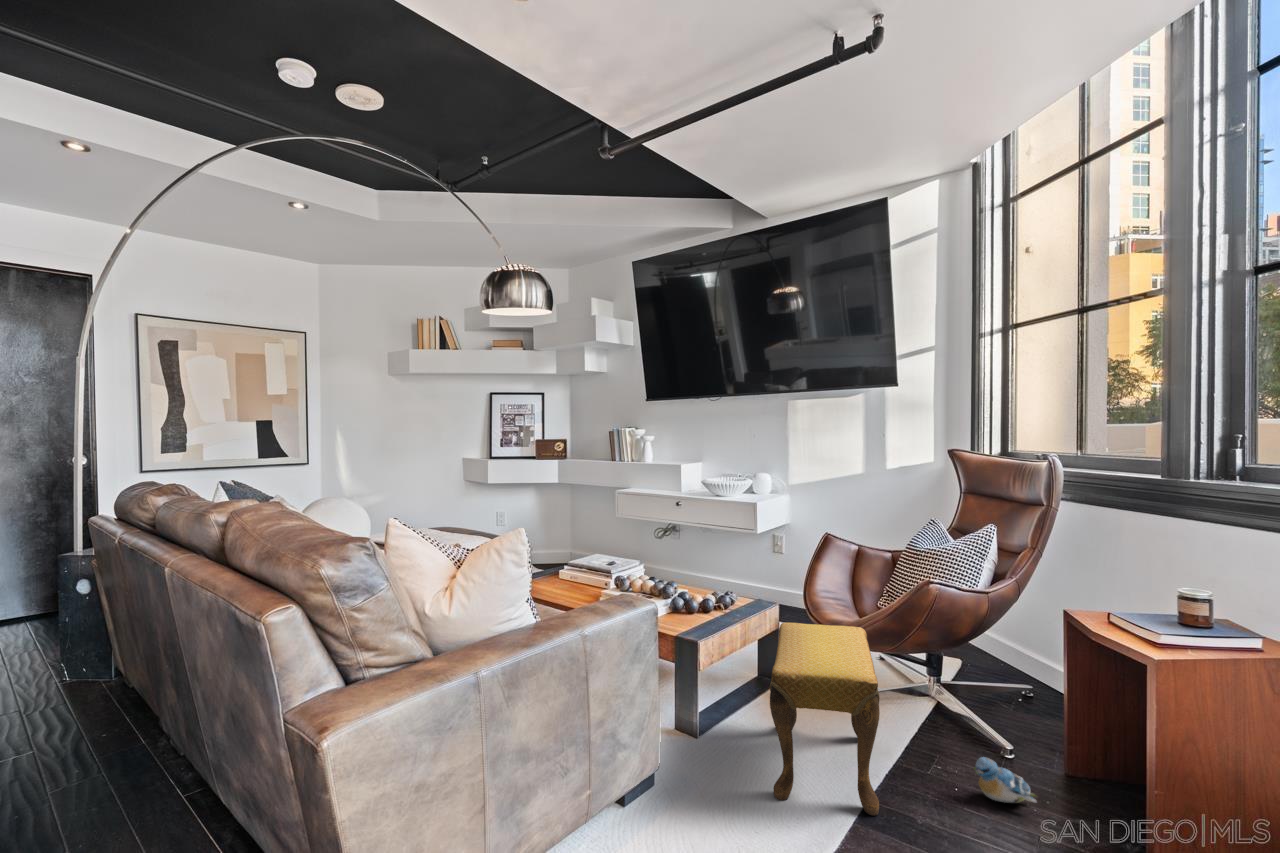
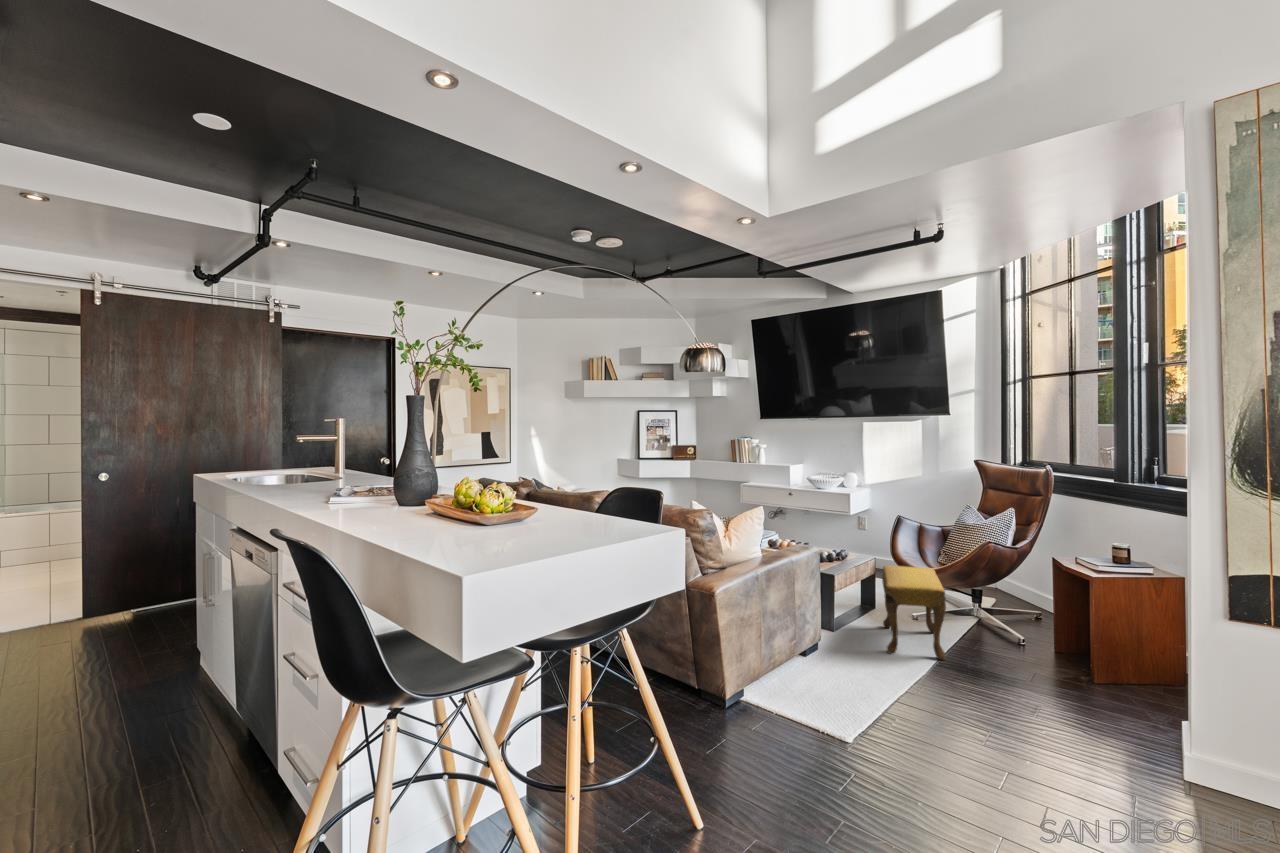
plush toy: present [974,757,1037,803] -> none [997,634,1032,658]

